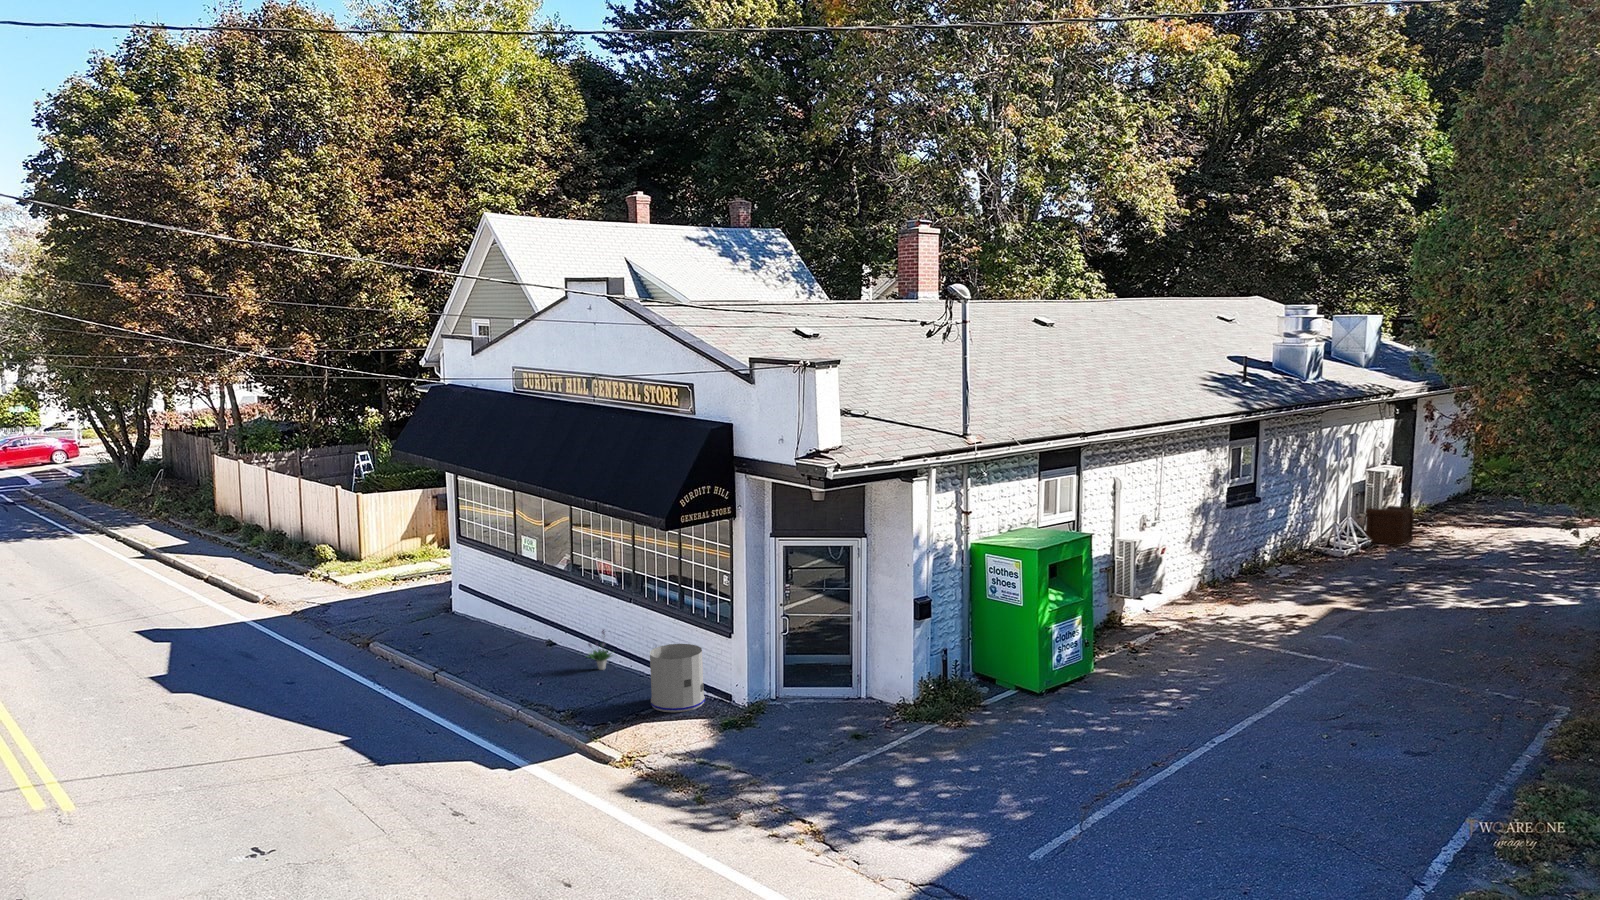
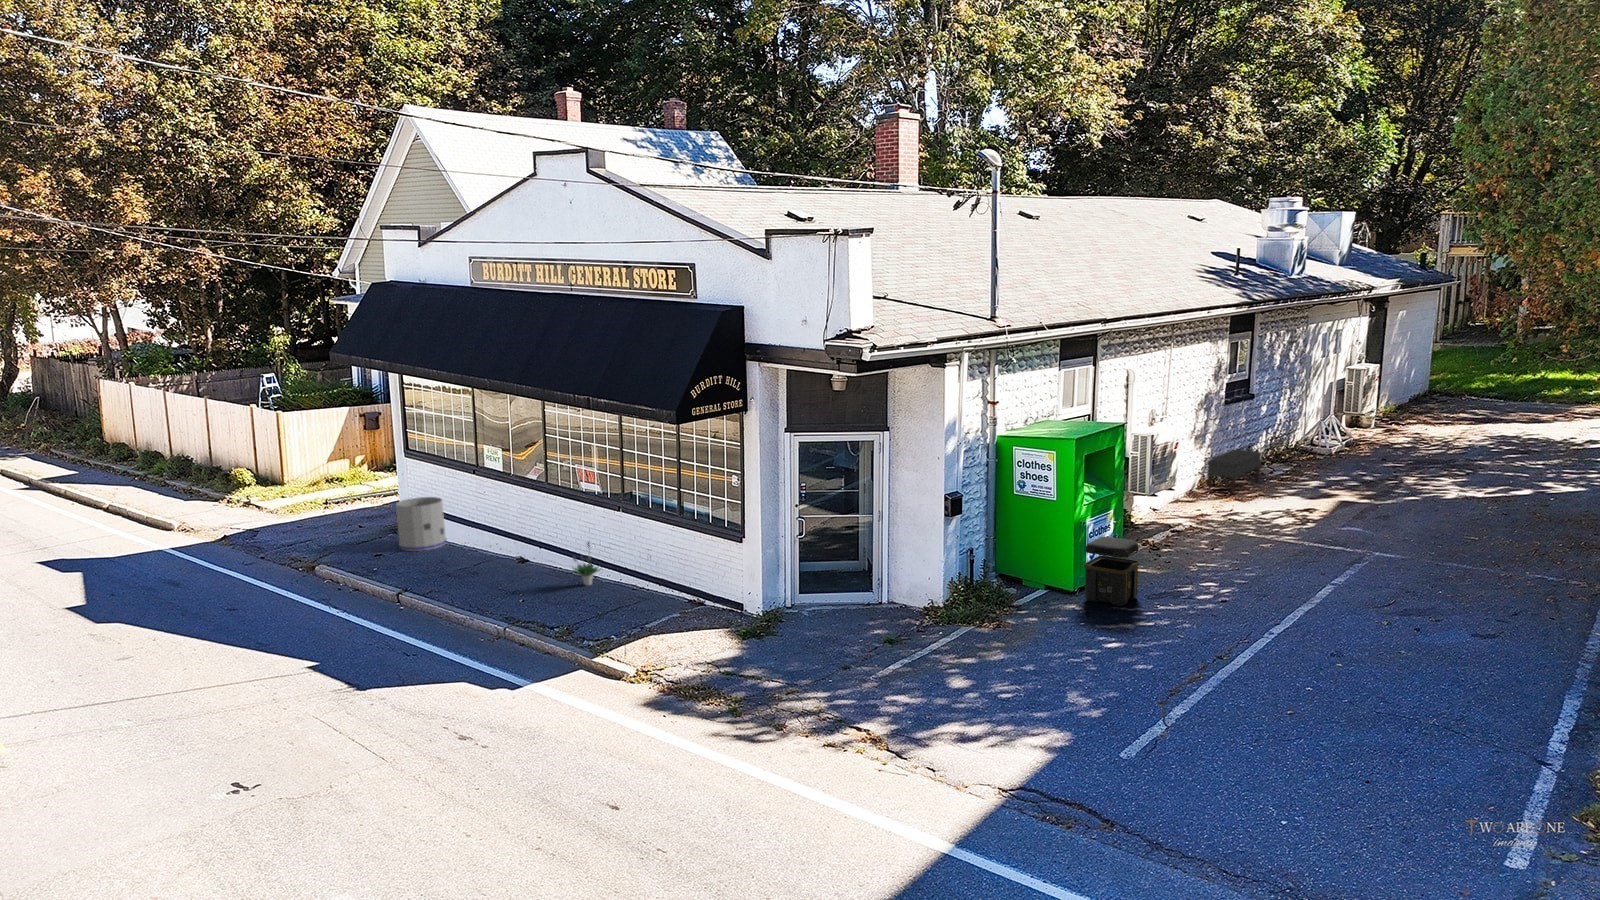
wooden crate: present [1365,506,1414,546] -> none [1341,403,1389,444]
bench: none [1208,552,1267,596] -> present [1207,449,1262,493]
toolbox: none [1049,642,1101,709] -> present [1085,537,1139,606]
trash can: present [650,644,705,712] -> present [396,497,447,551]

